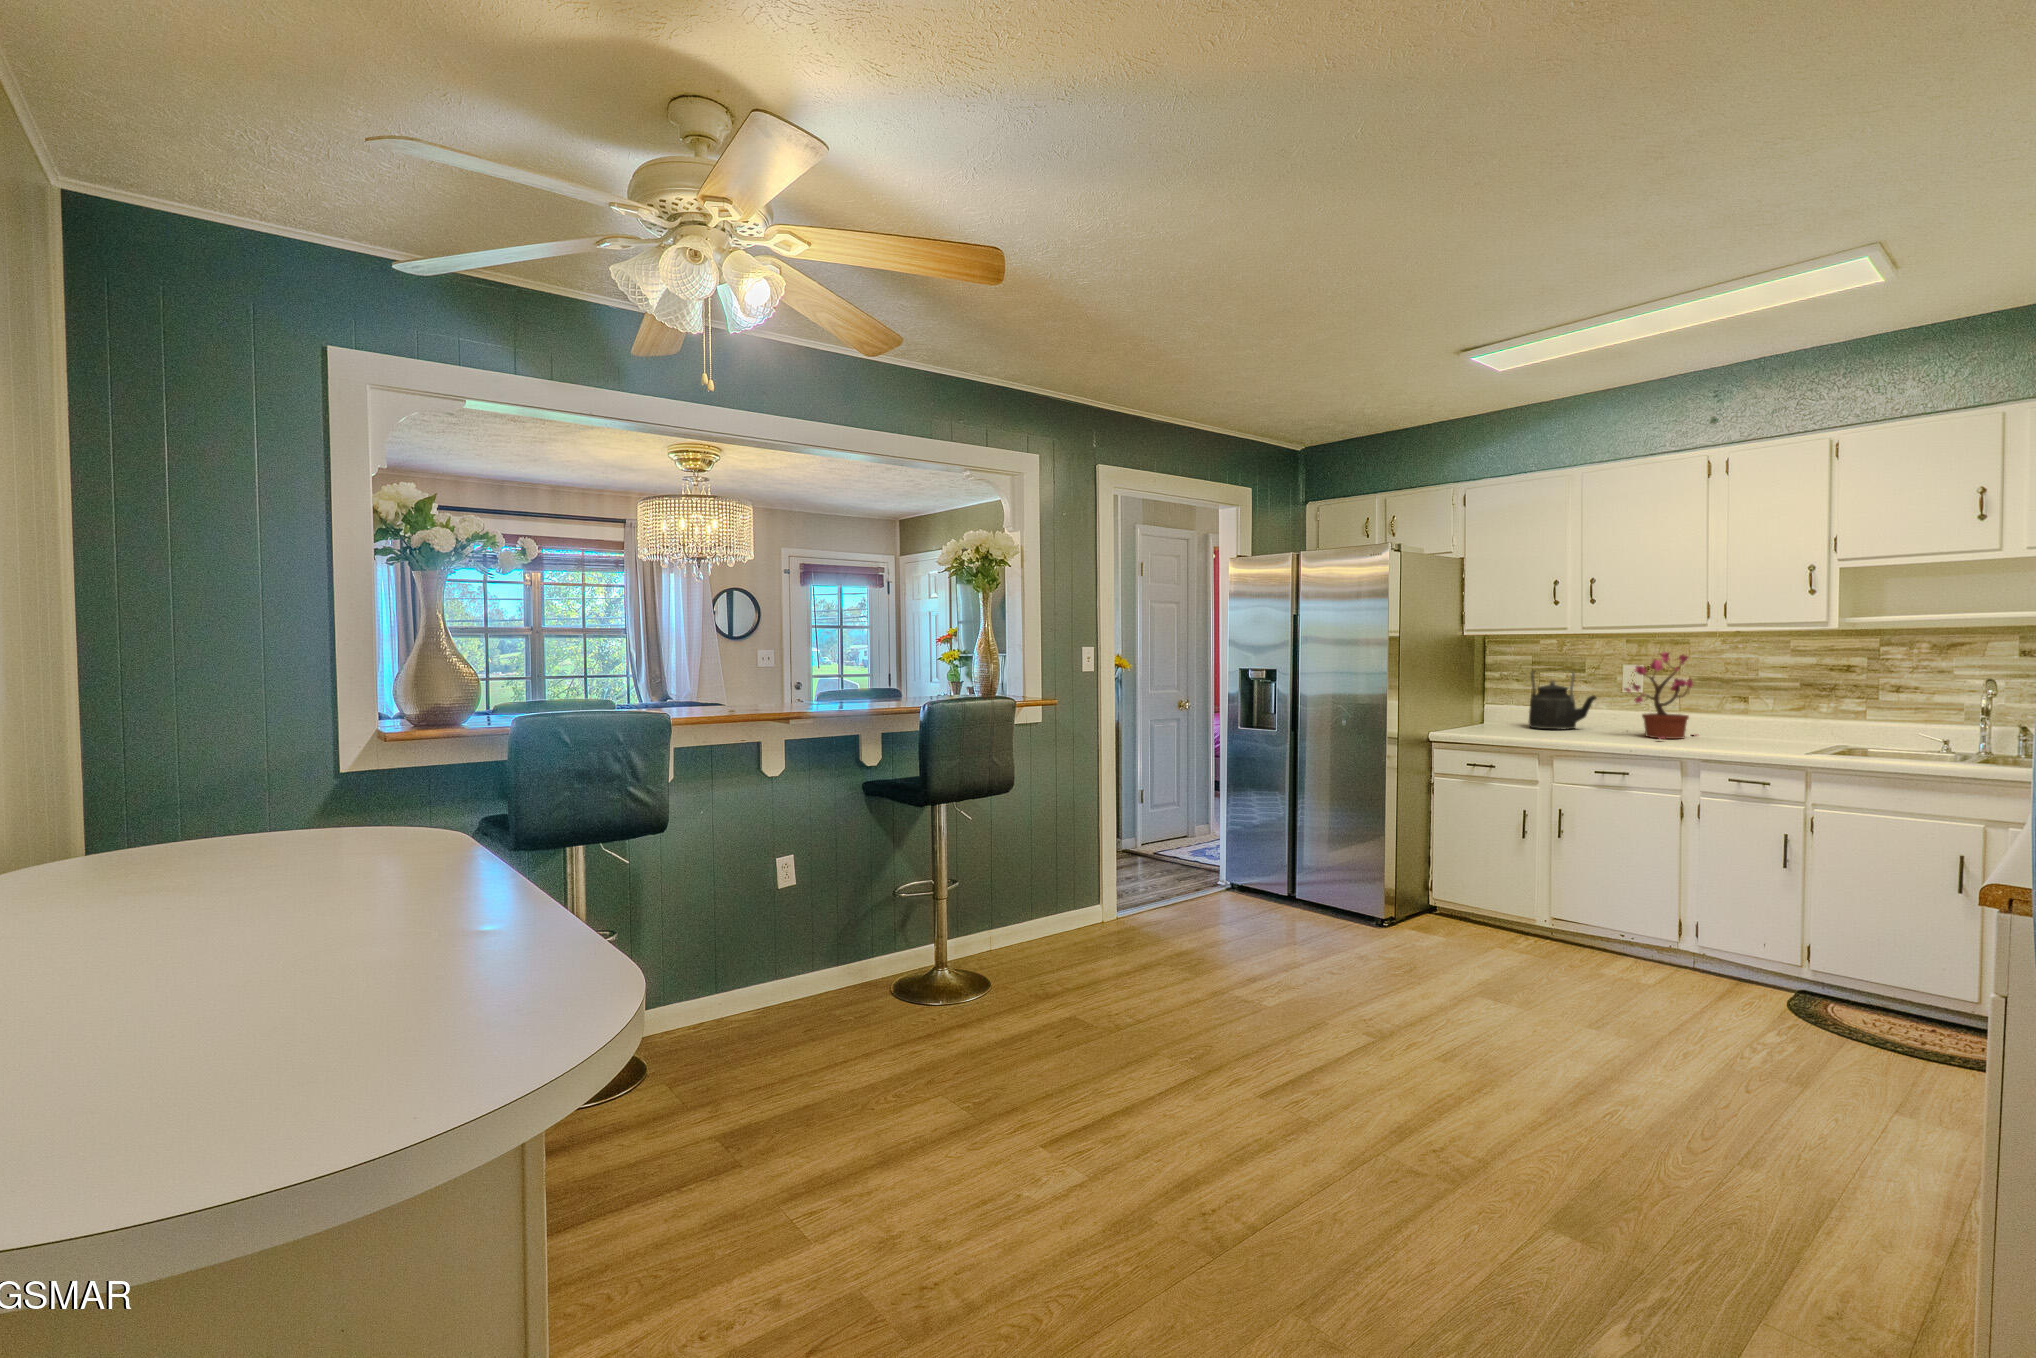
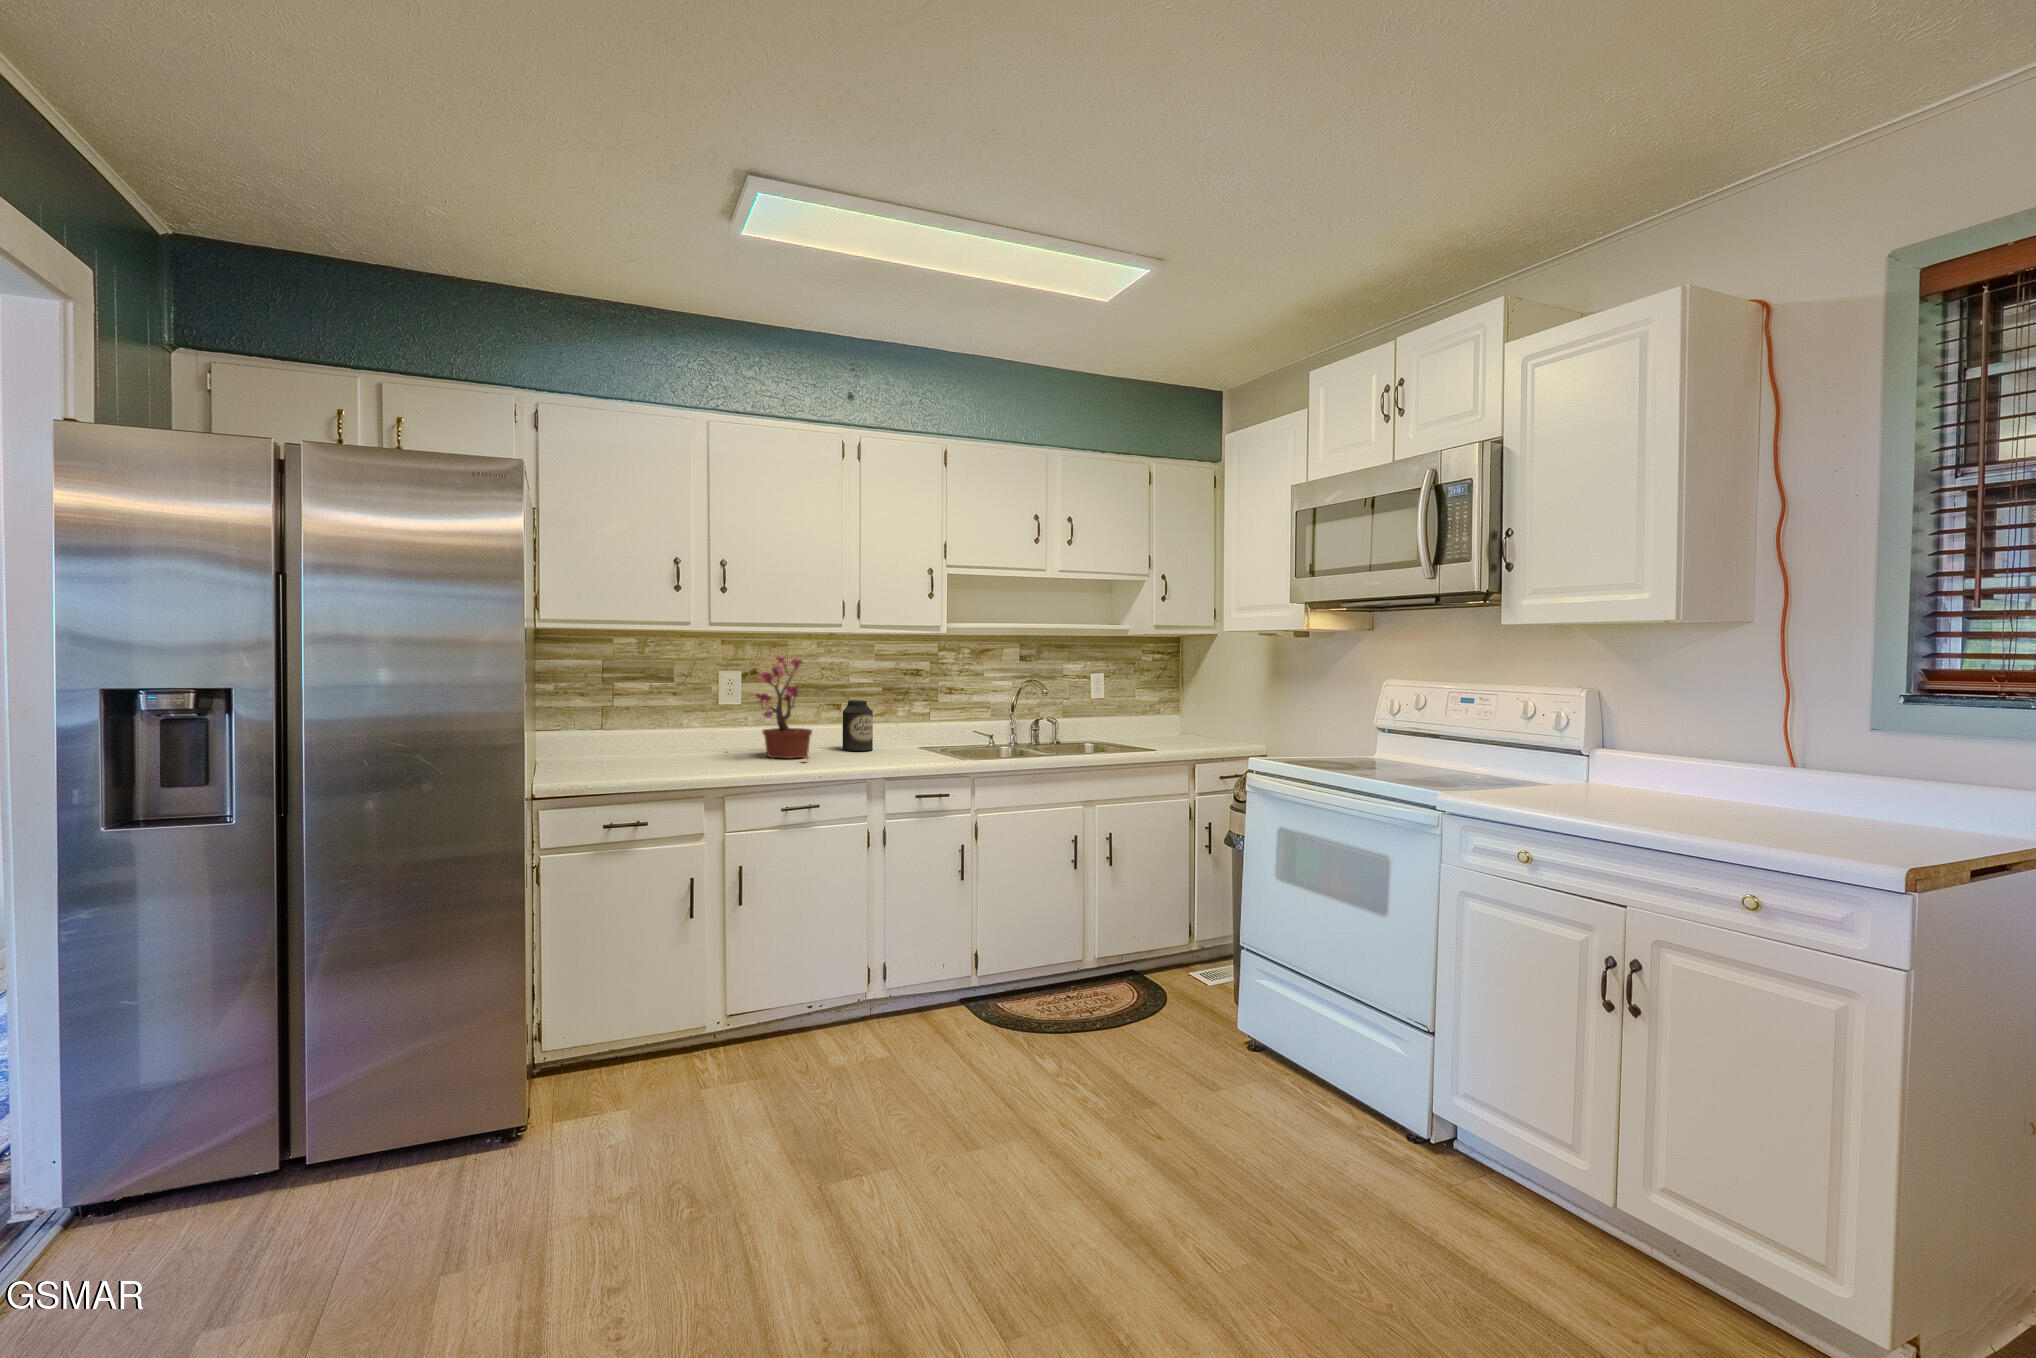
kettle: present [1529,671,1596,729] -> none [612,679,701,761]
canister: none [1739,693,1775,741] -> present [842,700,873,751]

